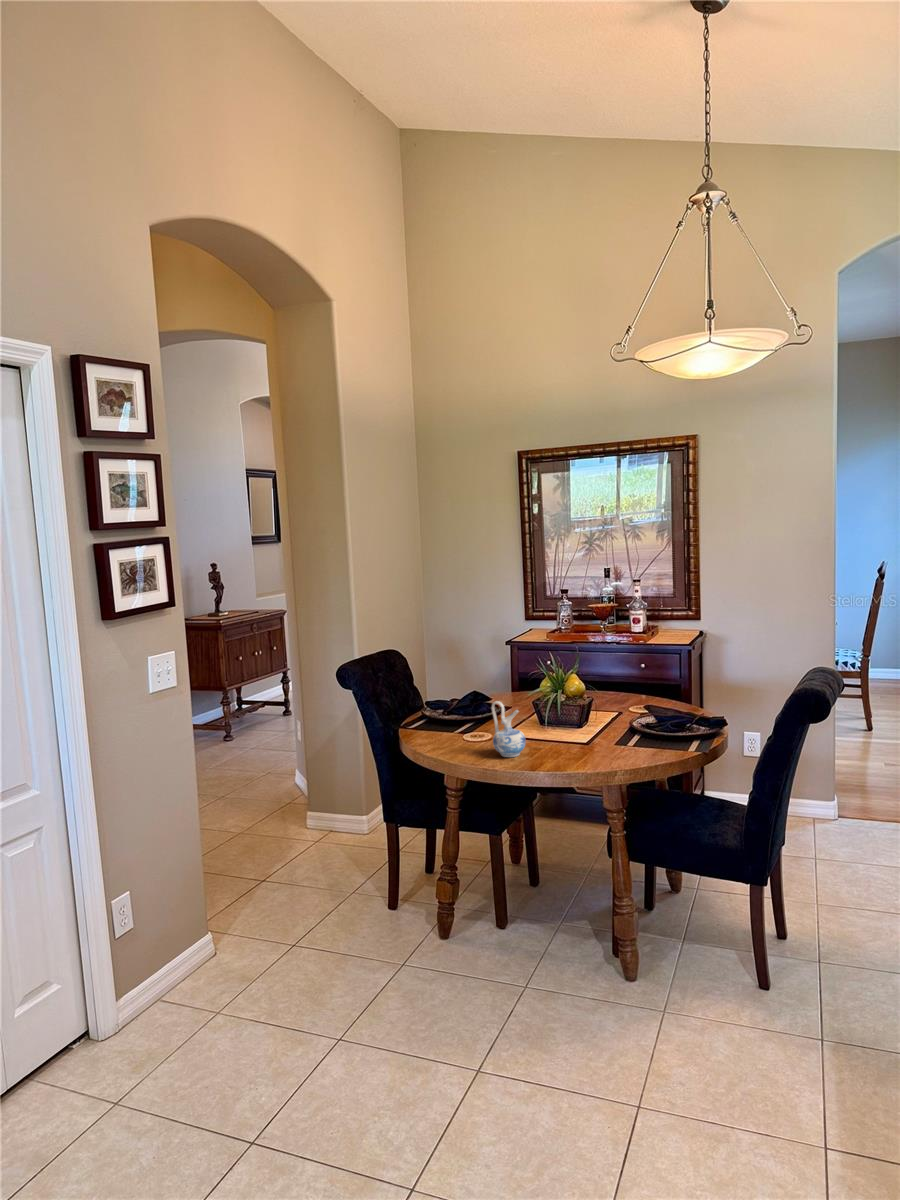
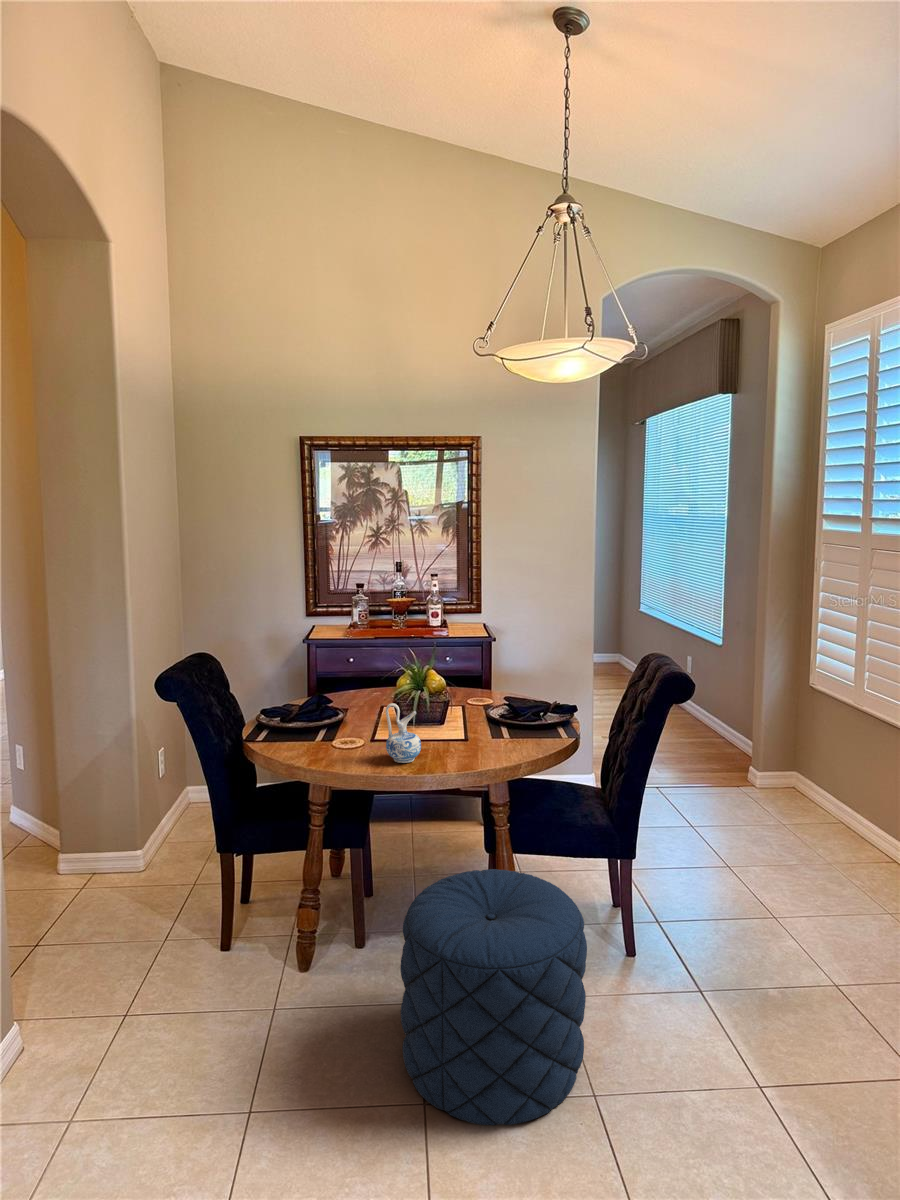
pouf: none [463,866,644,1105] -> present [401,869,587,1125]

